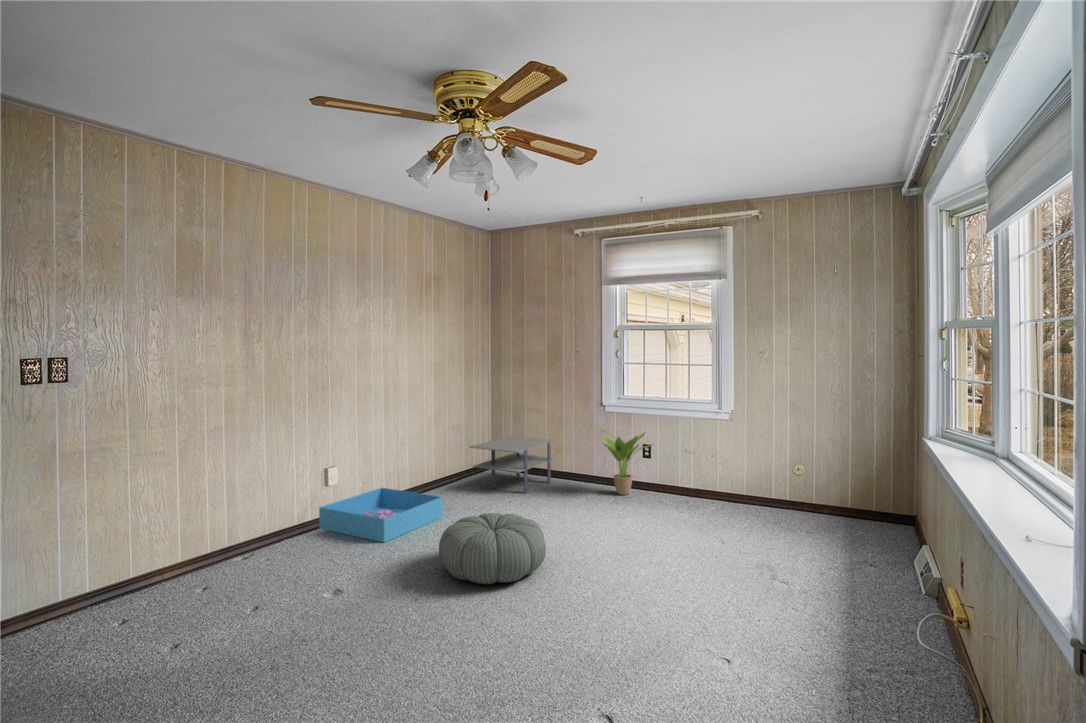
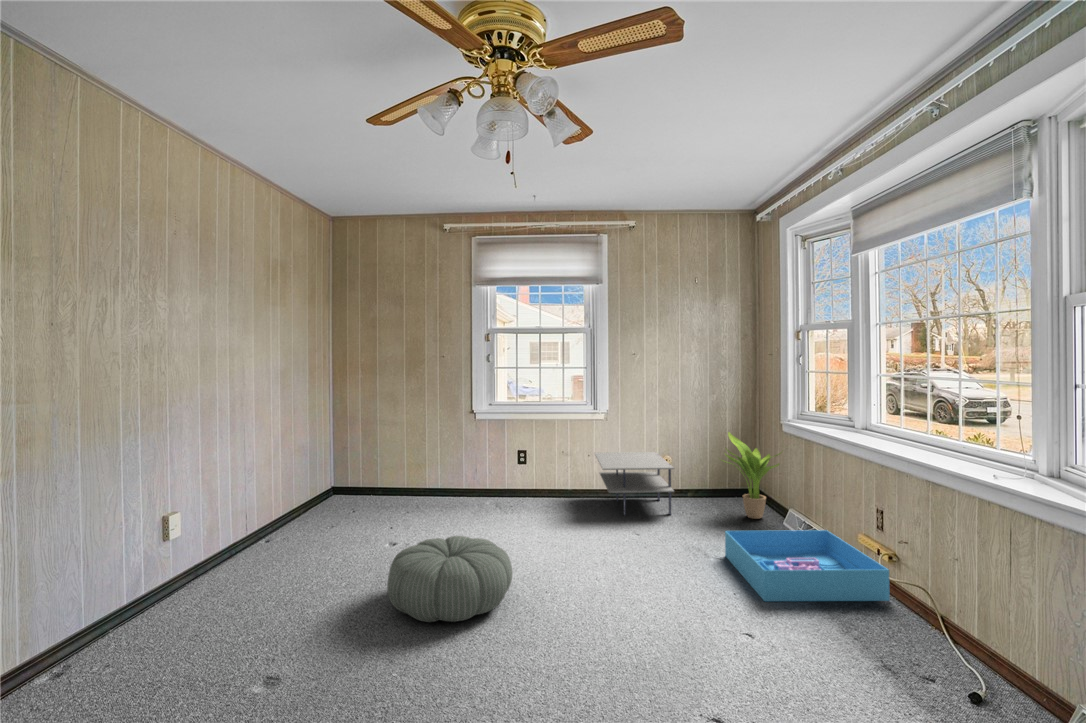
potted plant: present [601,428,652,495] -> present [724,432,781,519]
side table: present [469,436,556,493] -> present [595,452,674,515]
storage bin: present [319,488,443,542] -> present [725,530,890,601]

